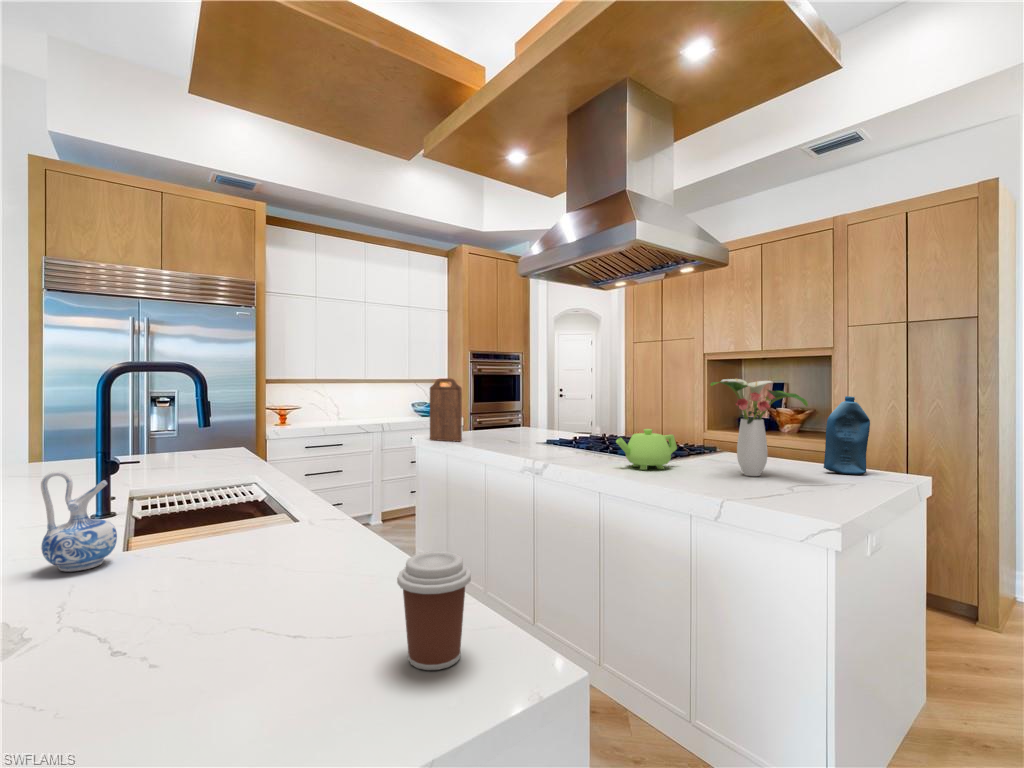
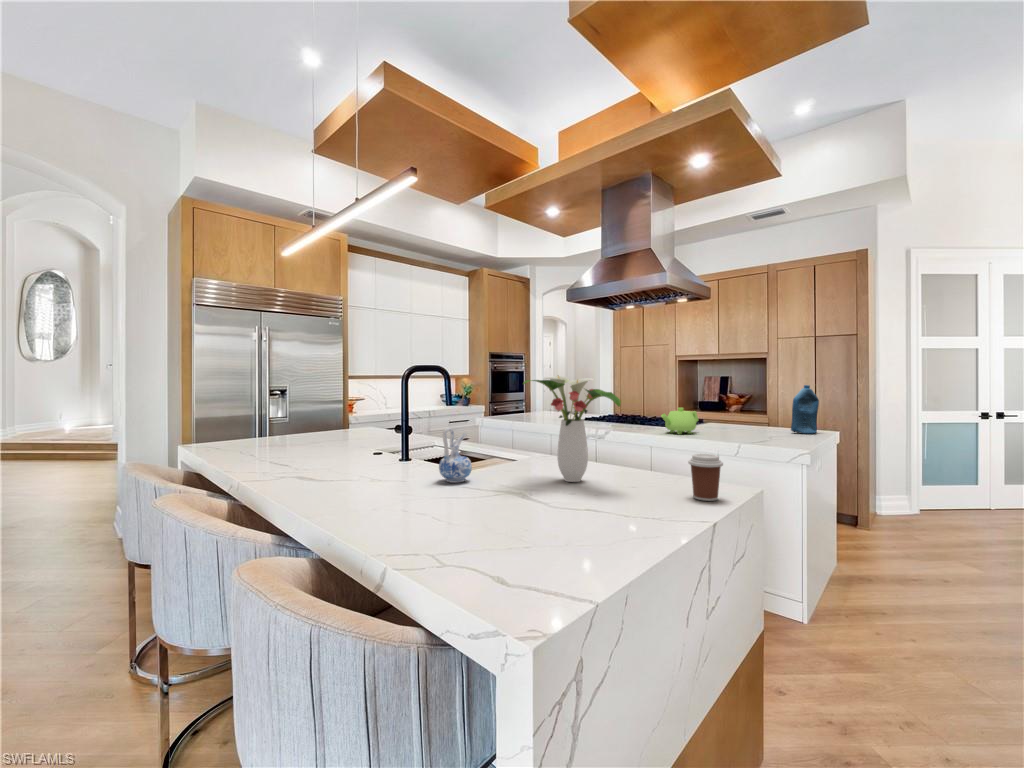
cutting board: present [430,378,462,442] -> none [497,375,524,421]
flower arrangement: present [711,378,808,476] -> present [523,376,621,482]

